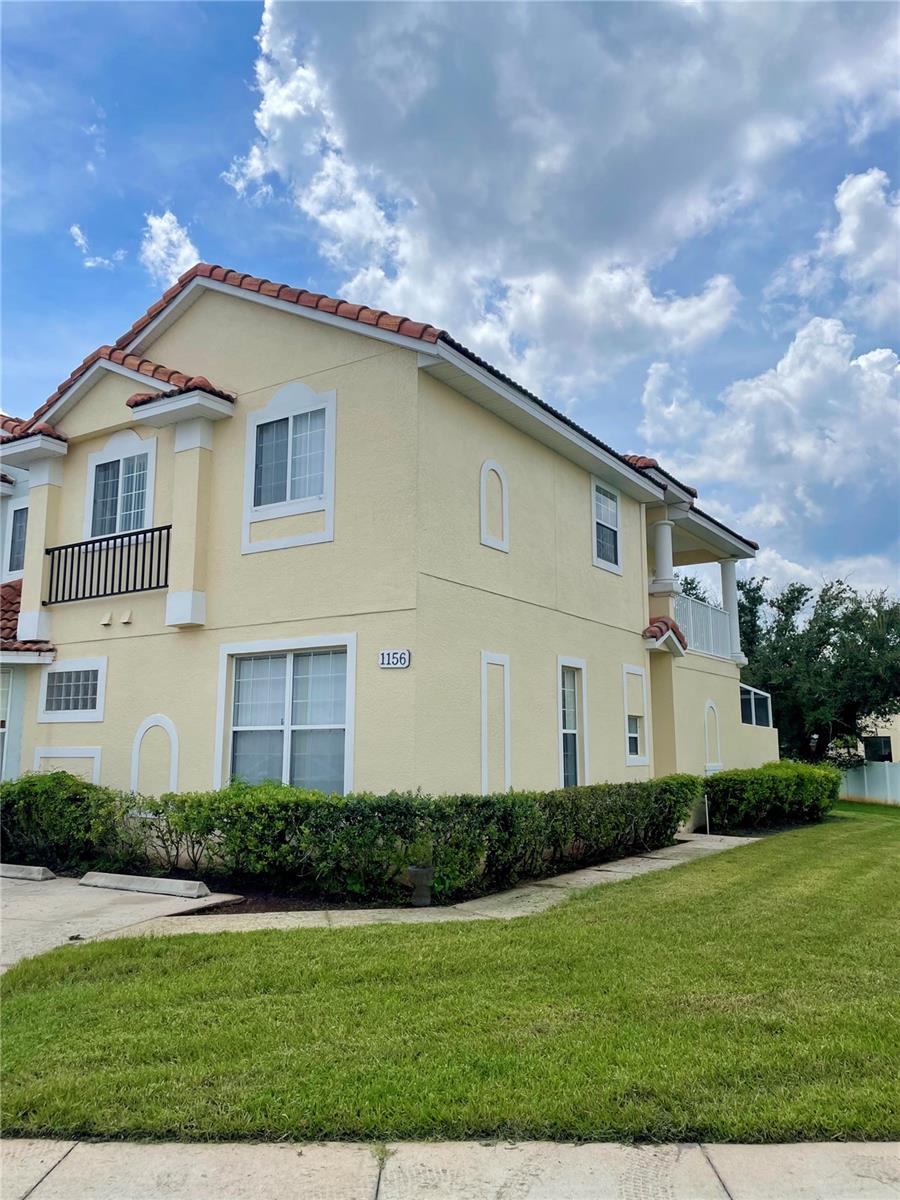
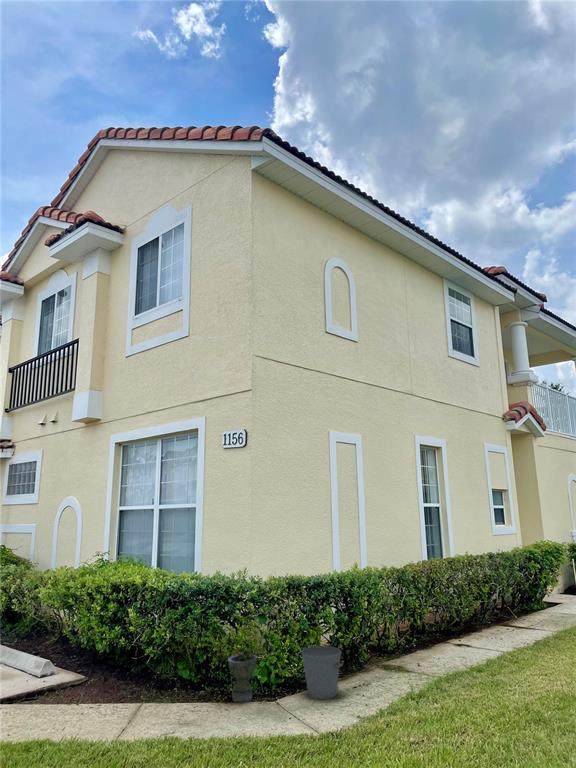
bucket: none [473,858,512,902] -> present [301,646,343,699]

